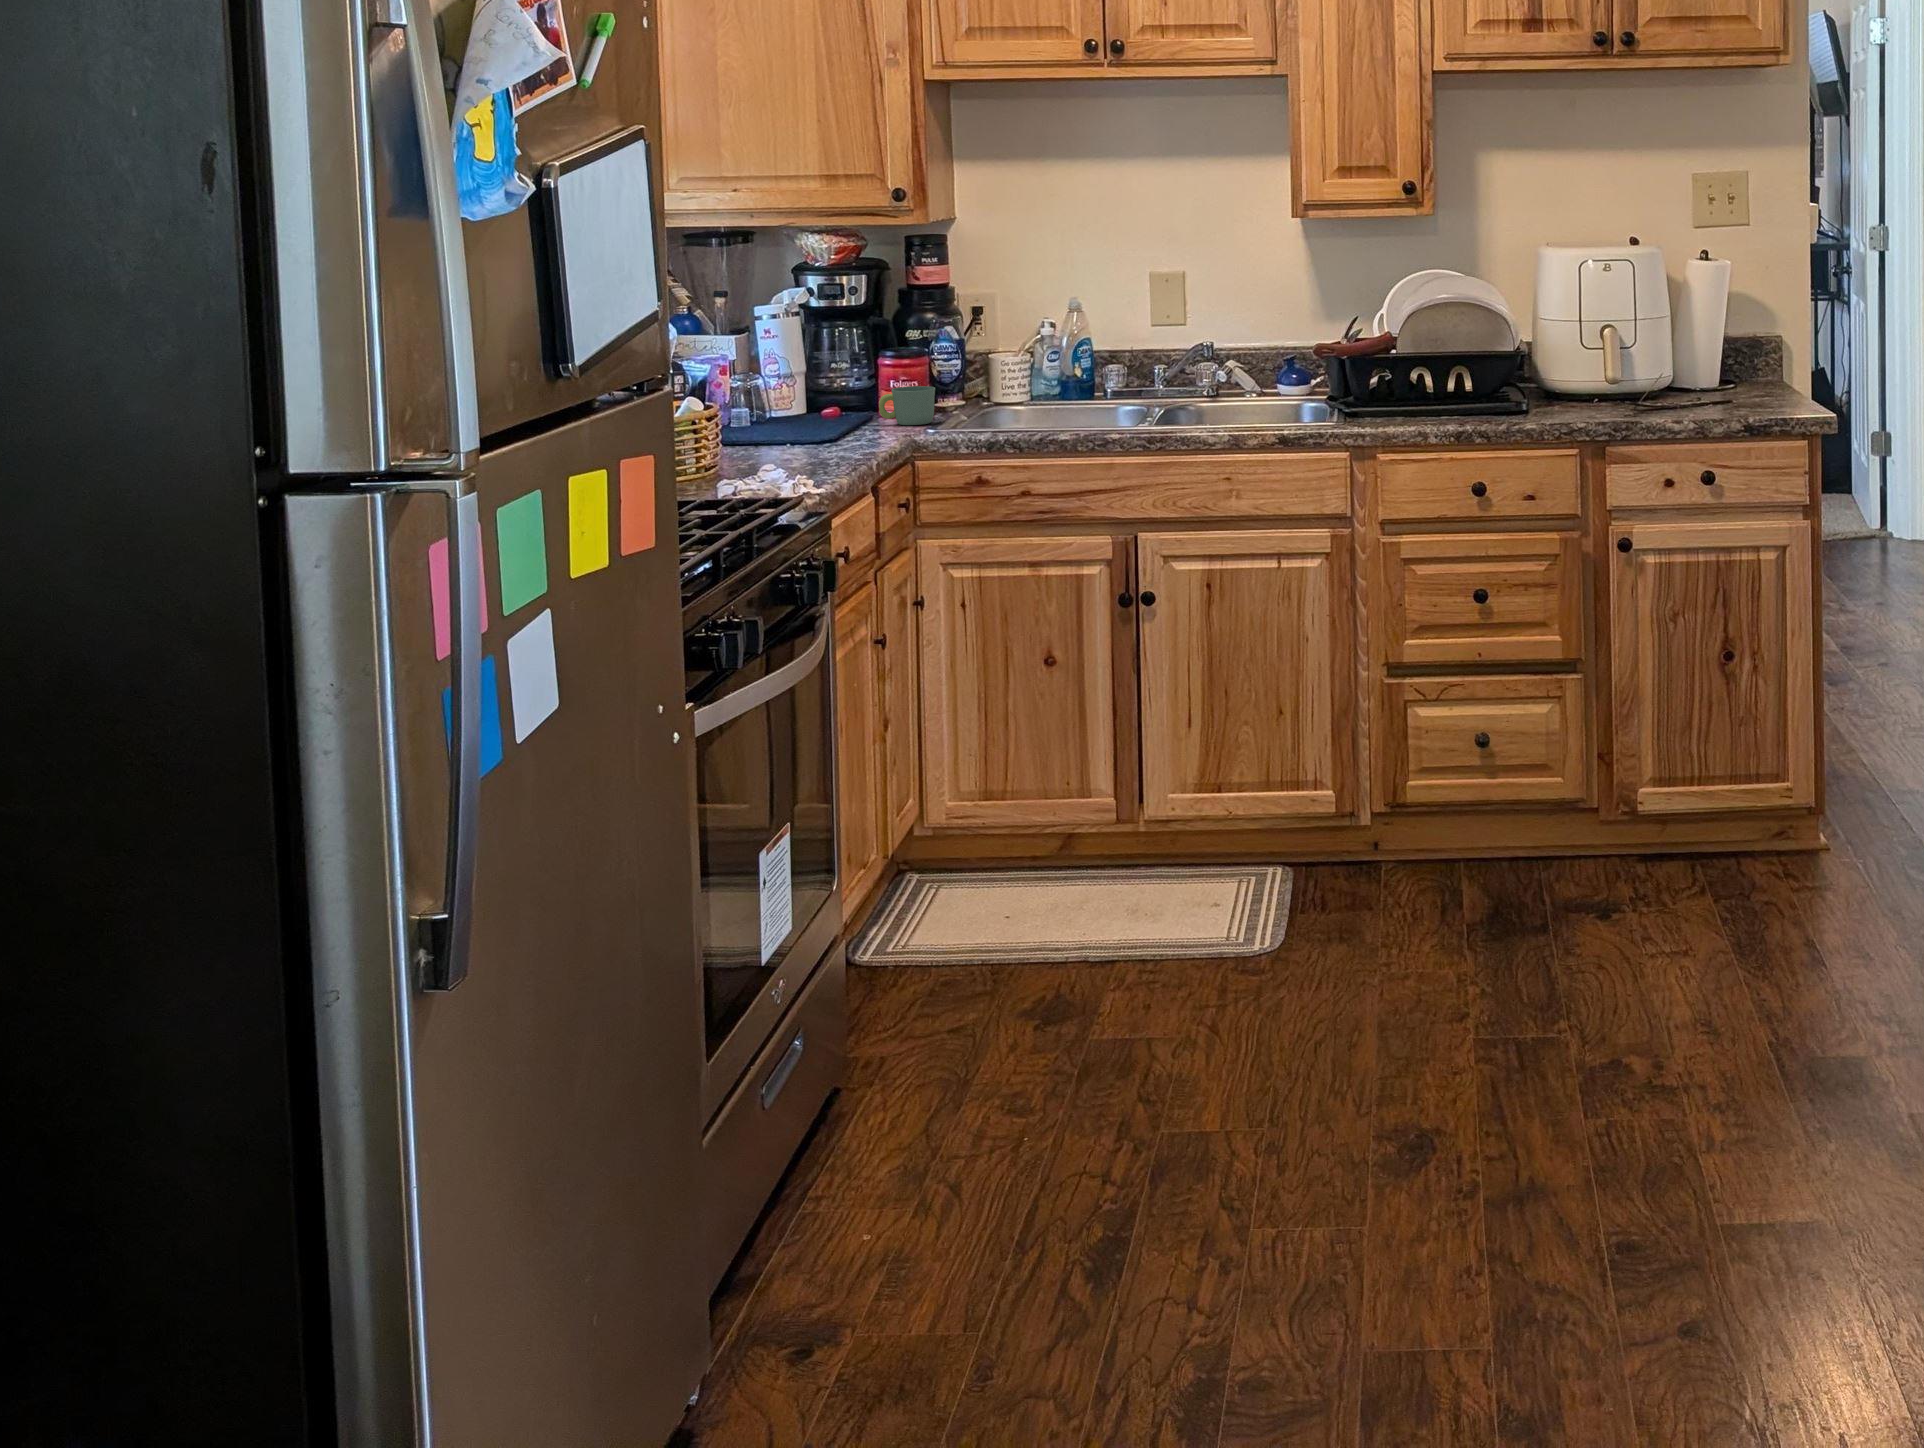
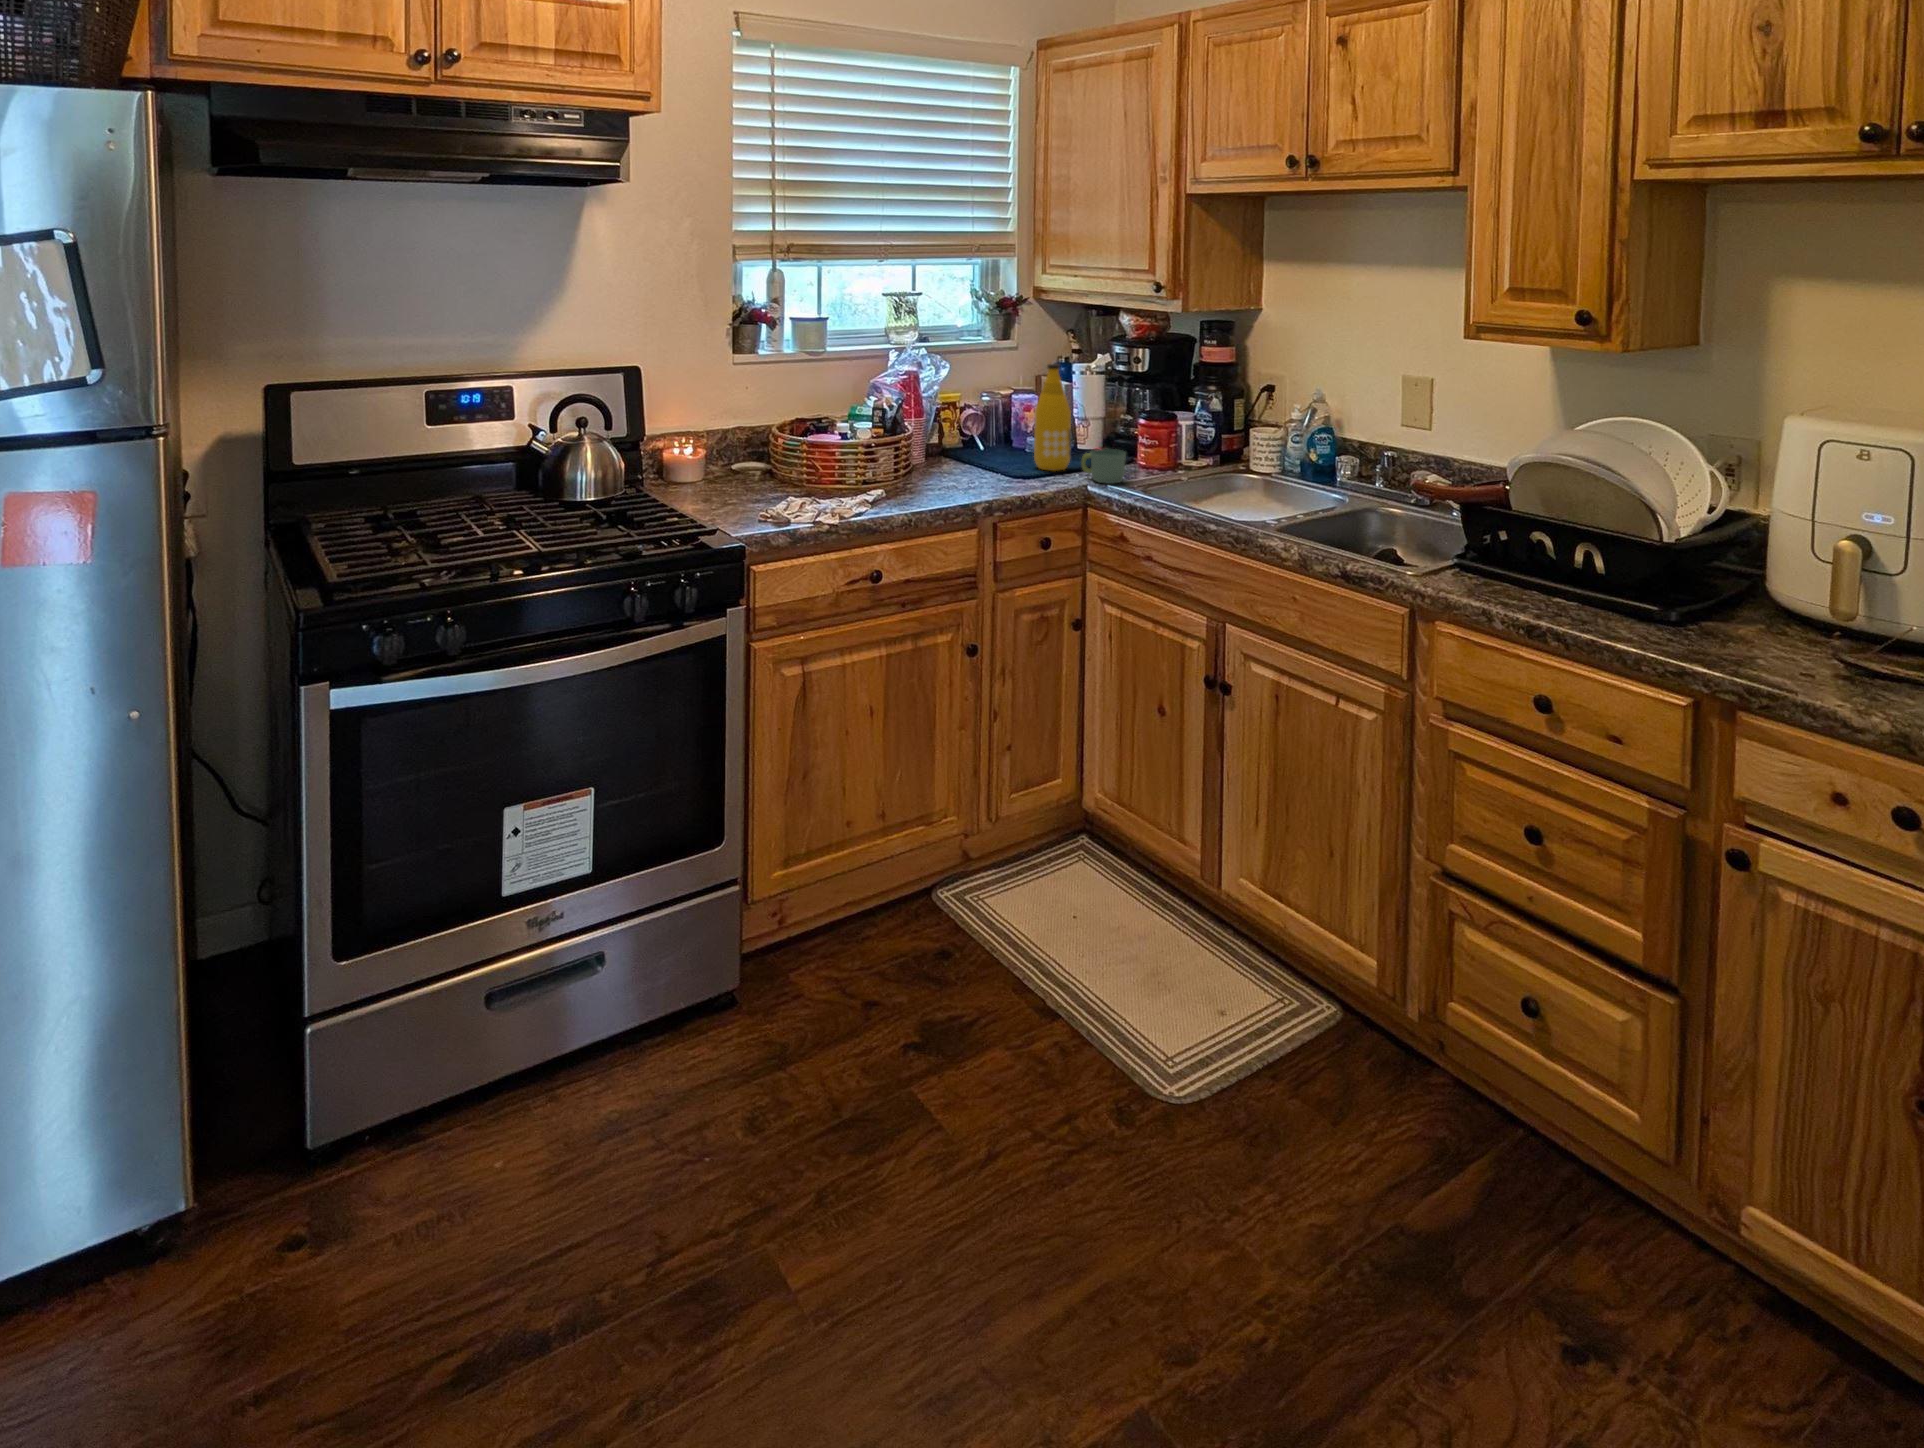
bottle: none [794,294,843,427] -> present [1034,364,1071,471]

